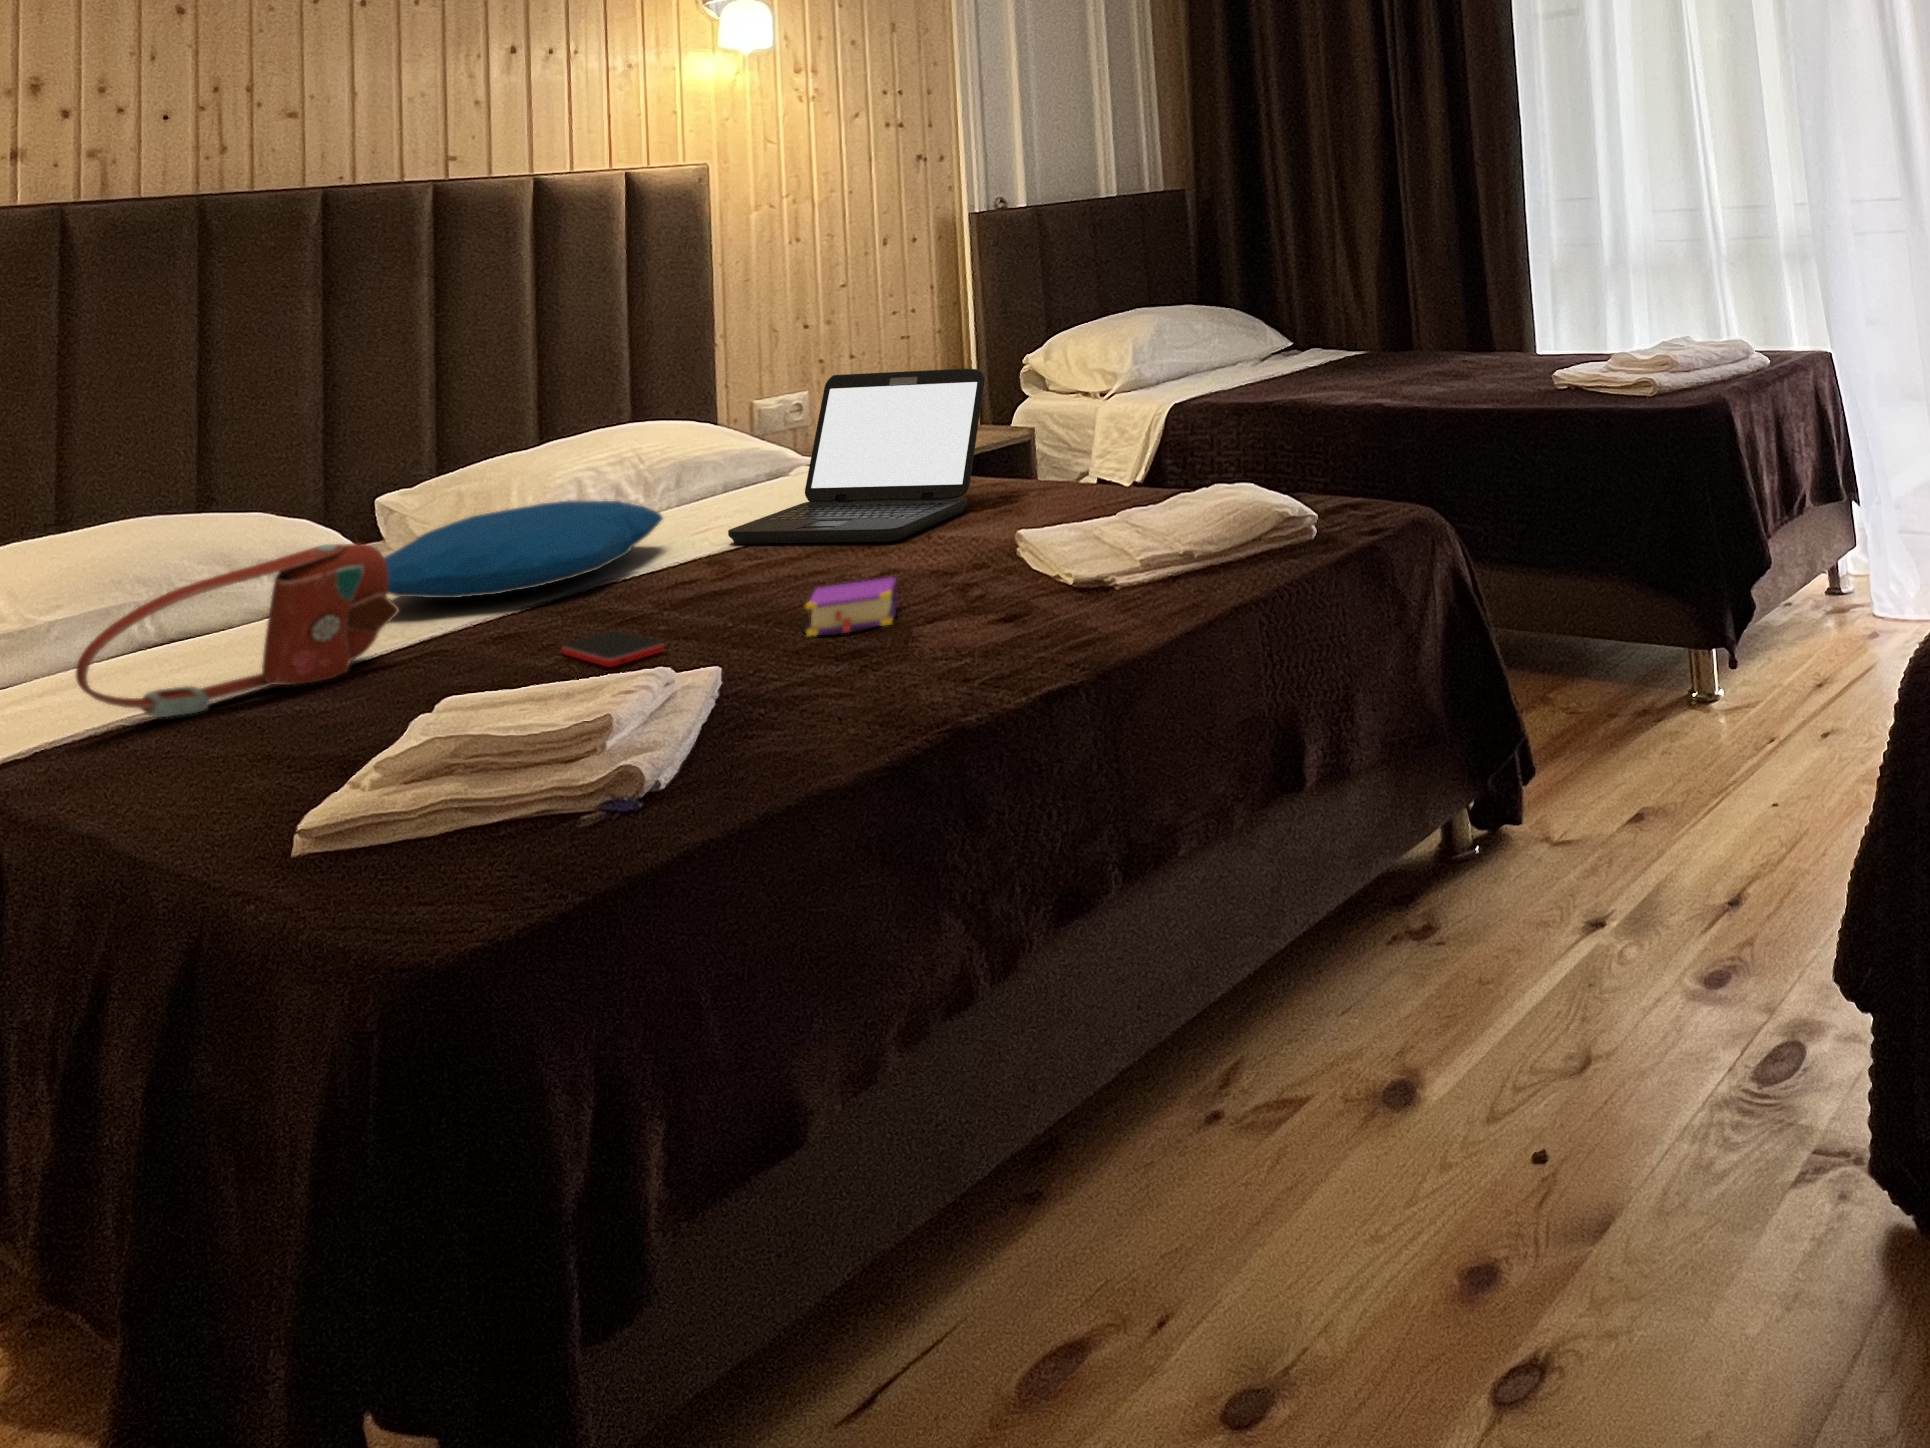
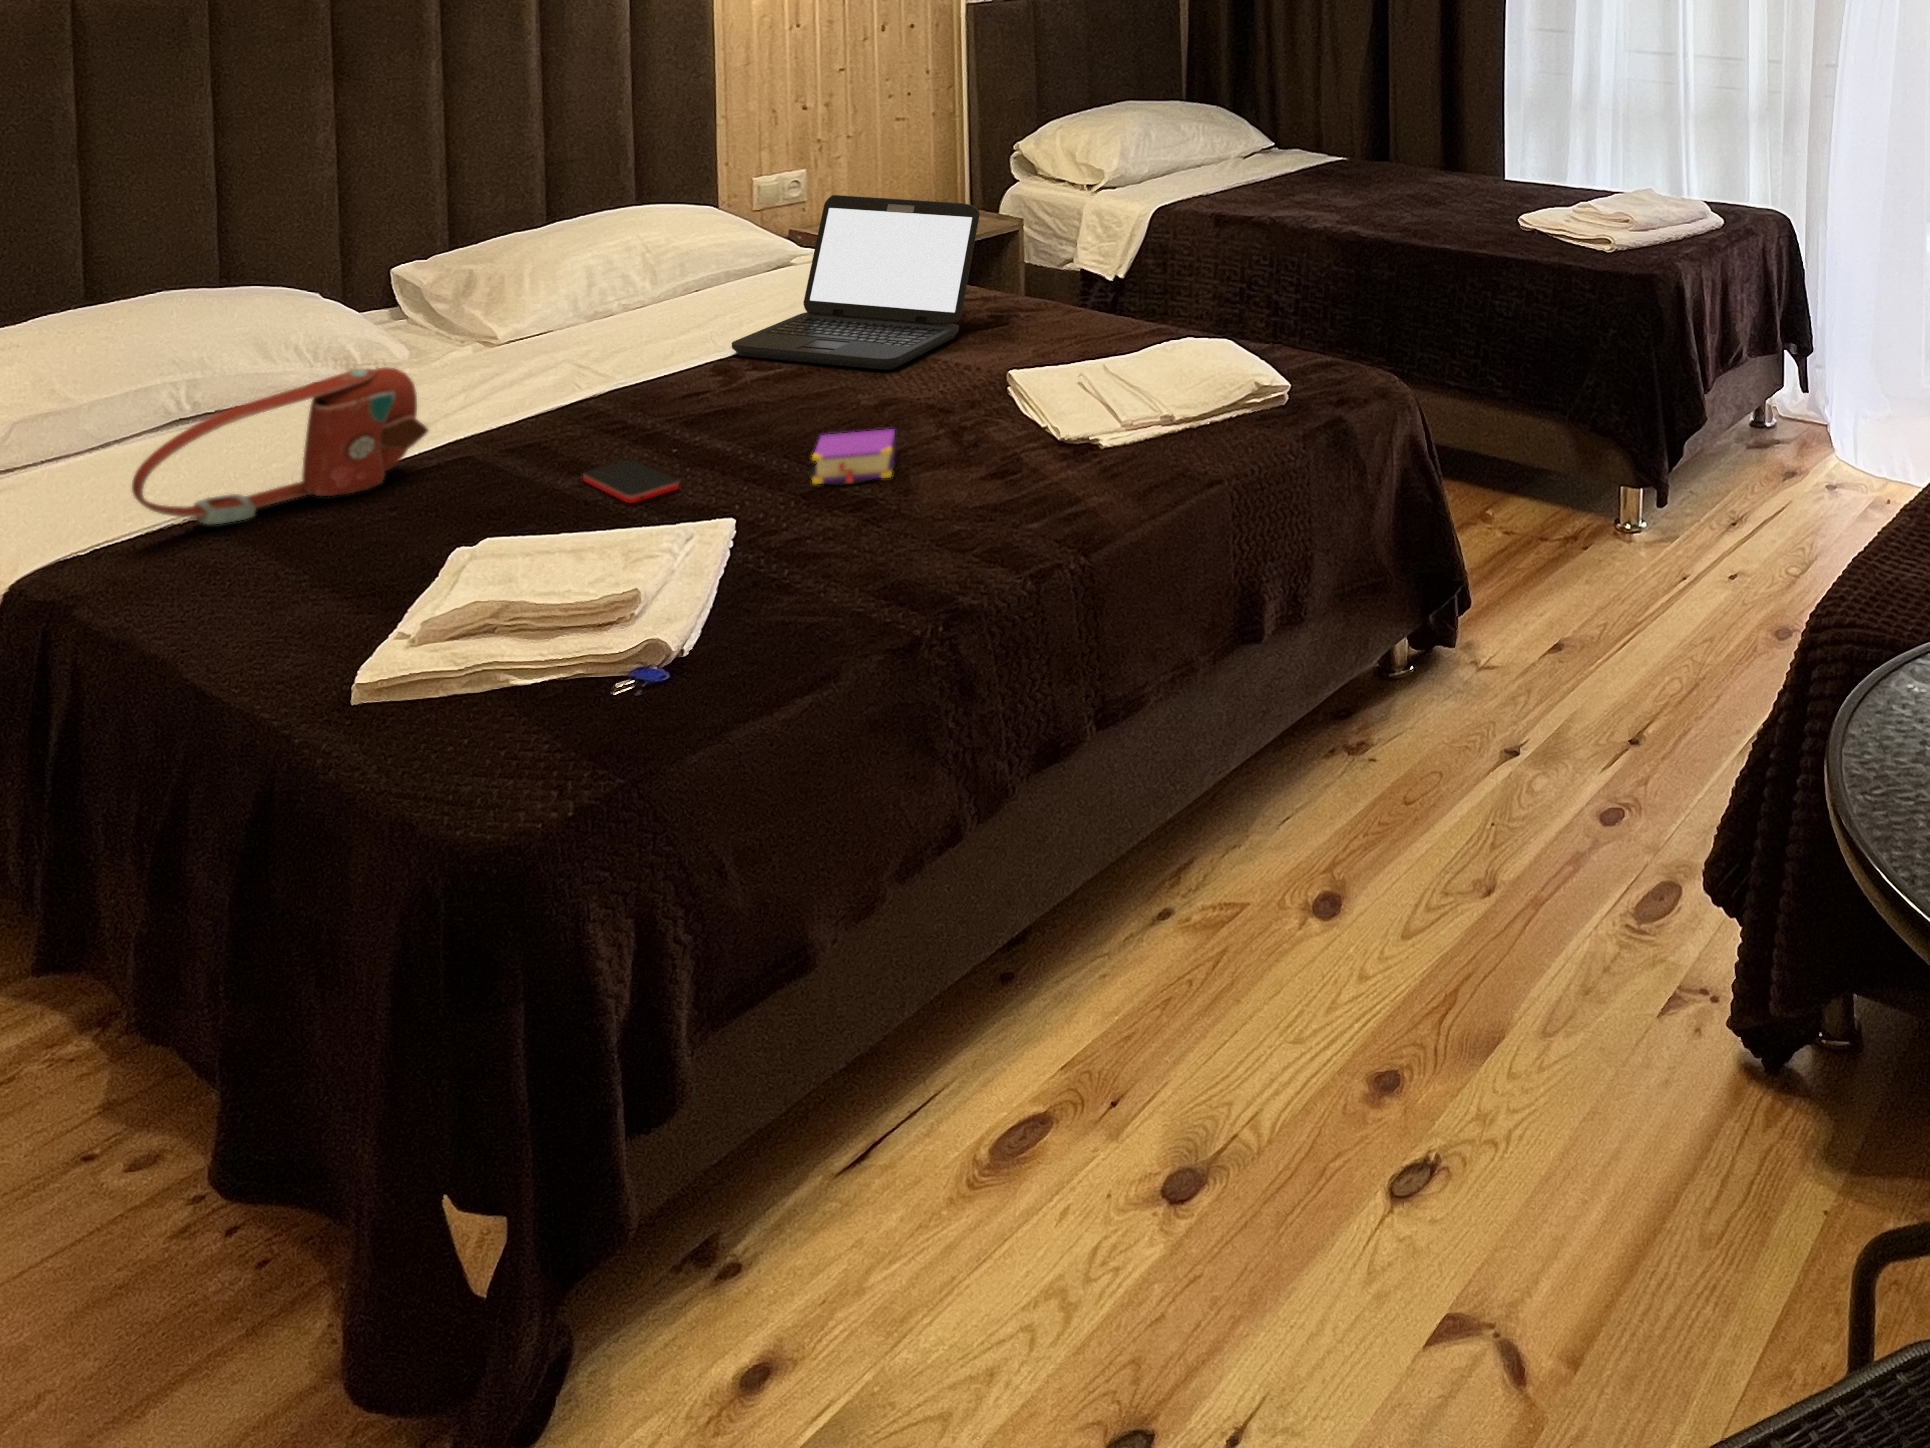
pillow: present [384,500,663,598] -> none [388,306,670,402]

